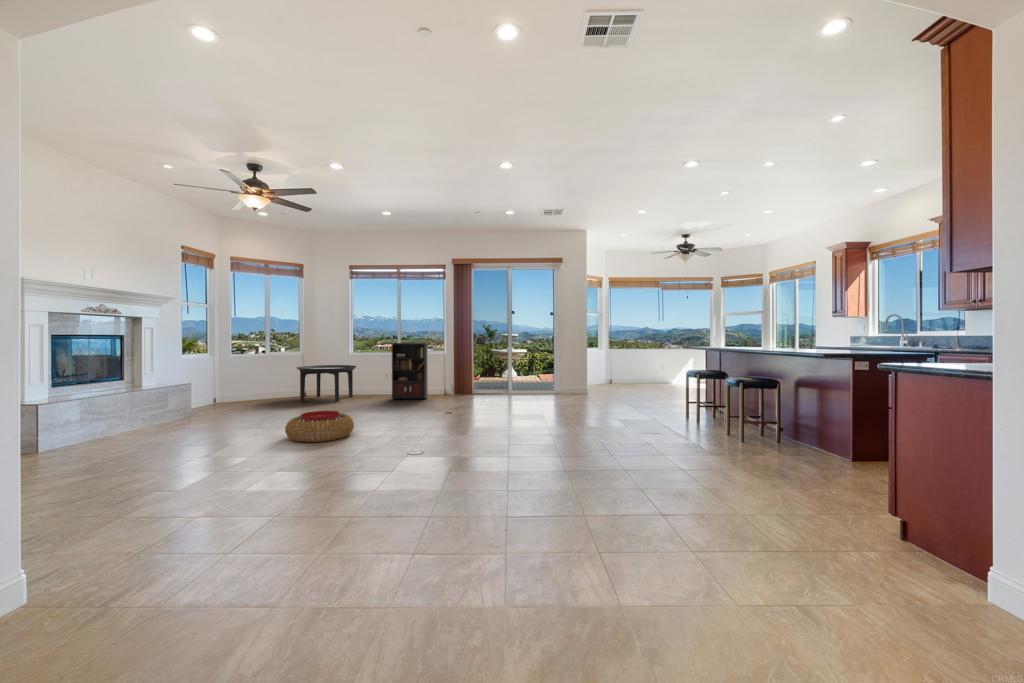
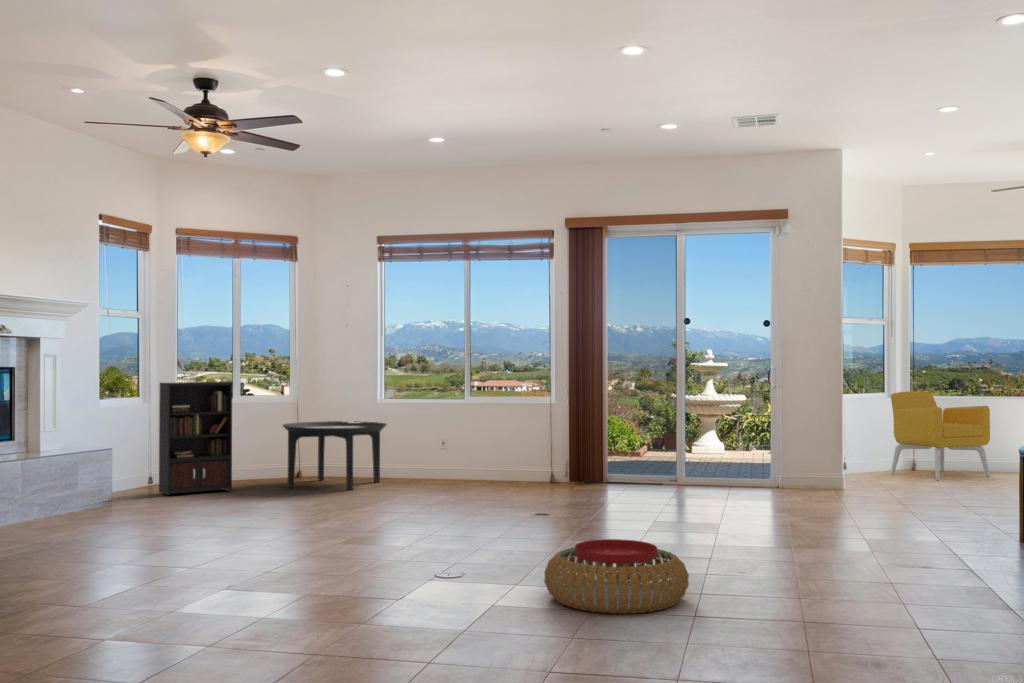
bookcase: present [392,343,428,399] -> present [159,382,232,495]
armchair: none [601,347,644,388] -> present [891,391,990,480]
pouf: present [285,411,354,442] -> present [544,539,689,614]

